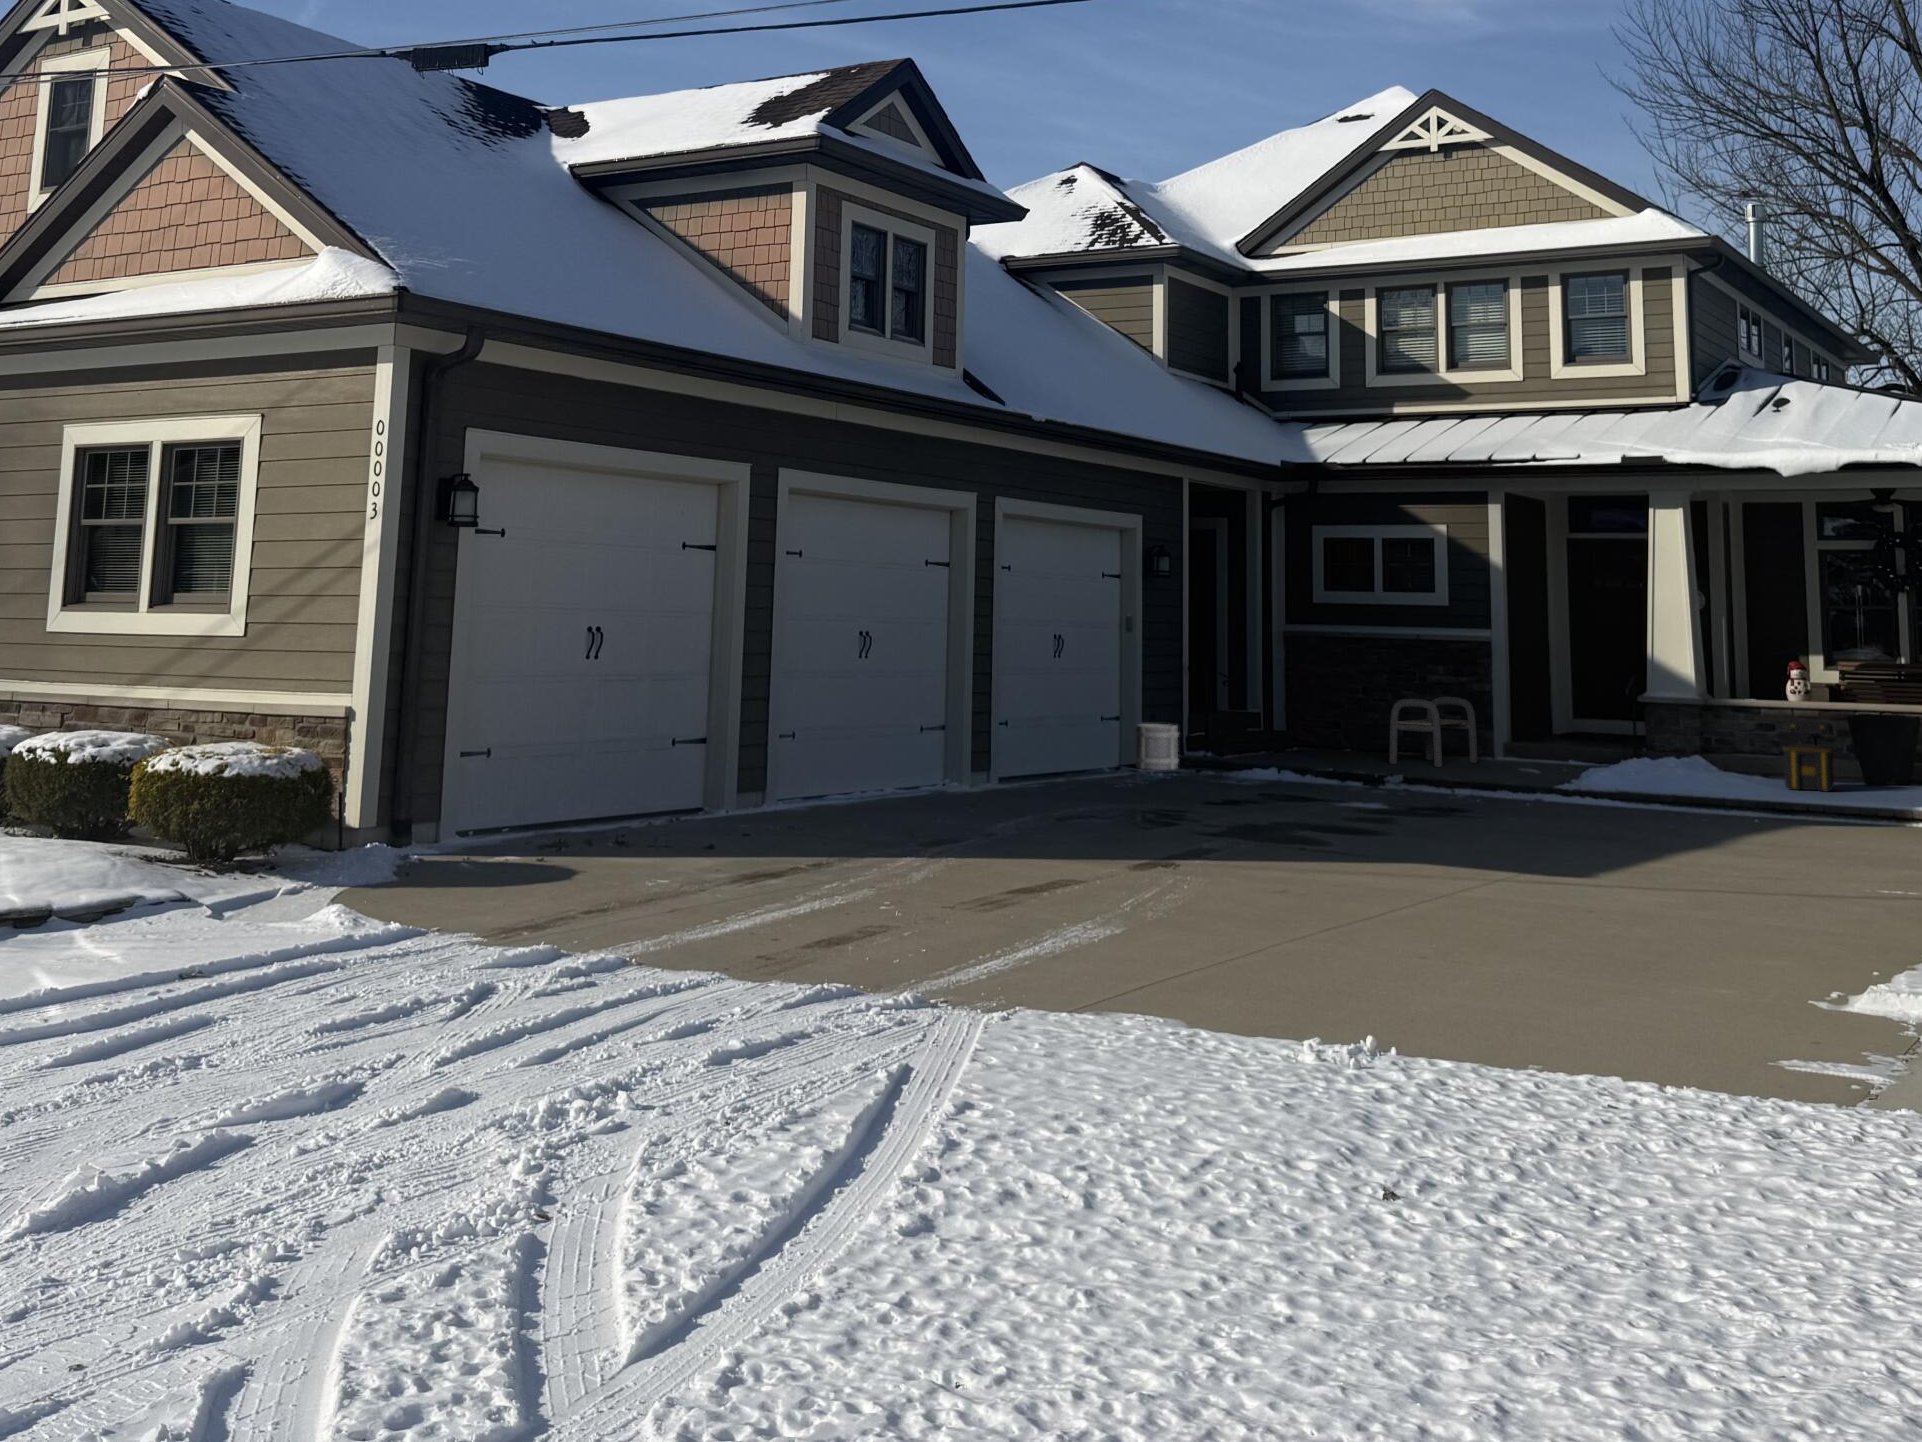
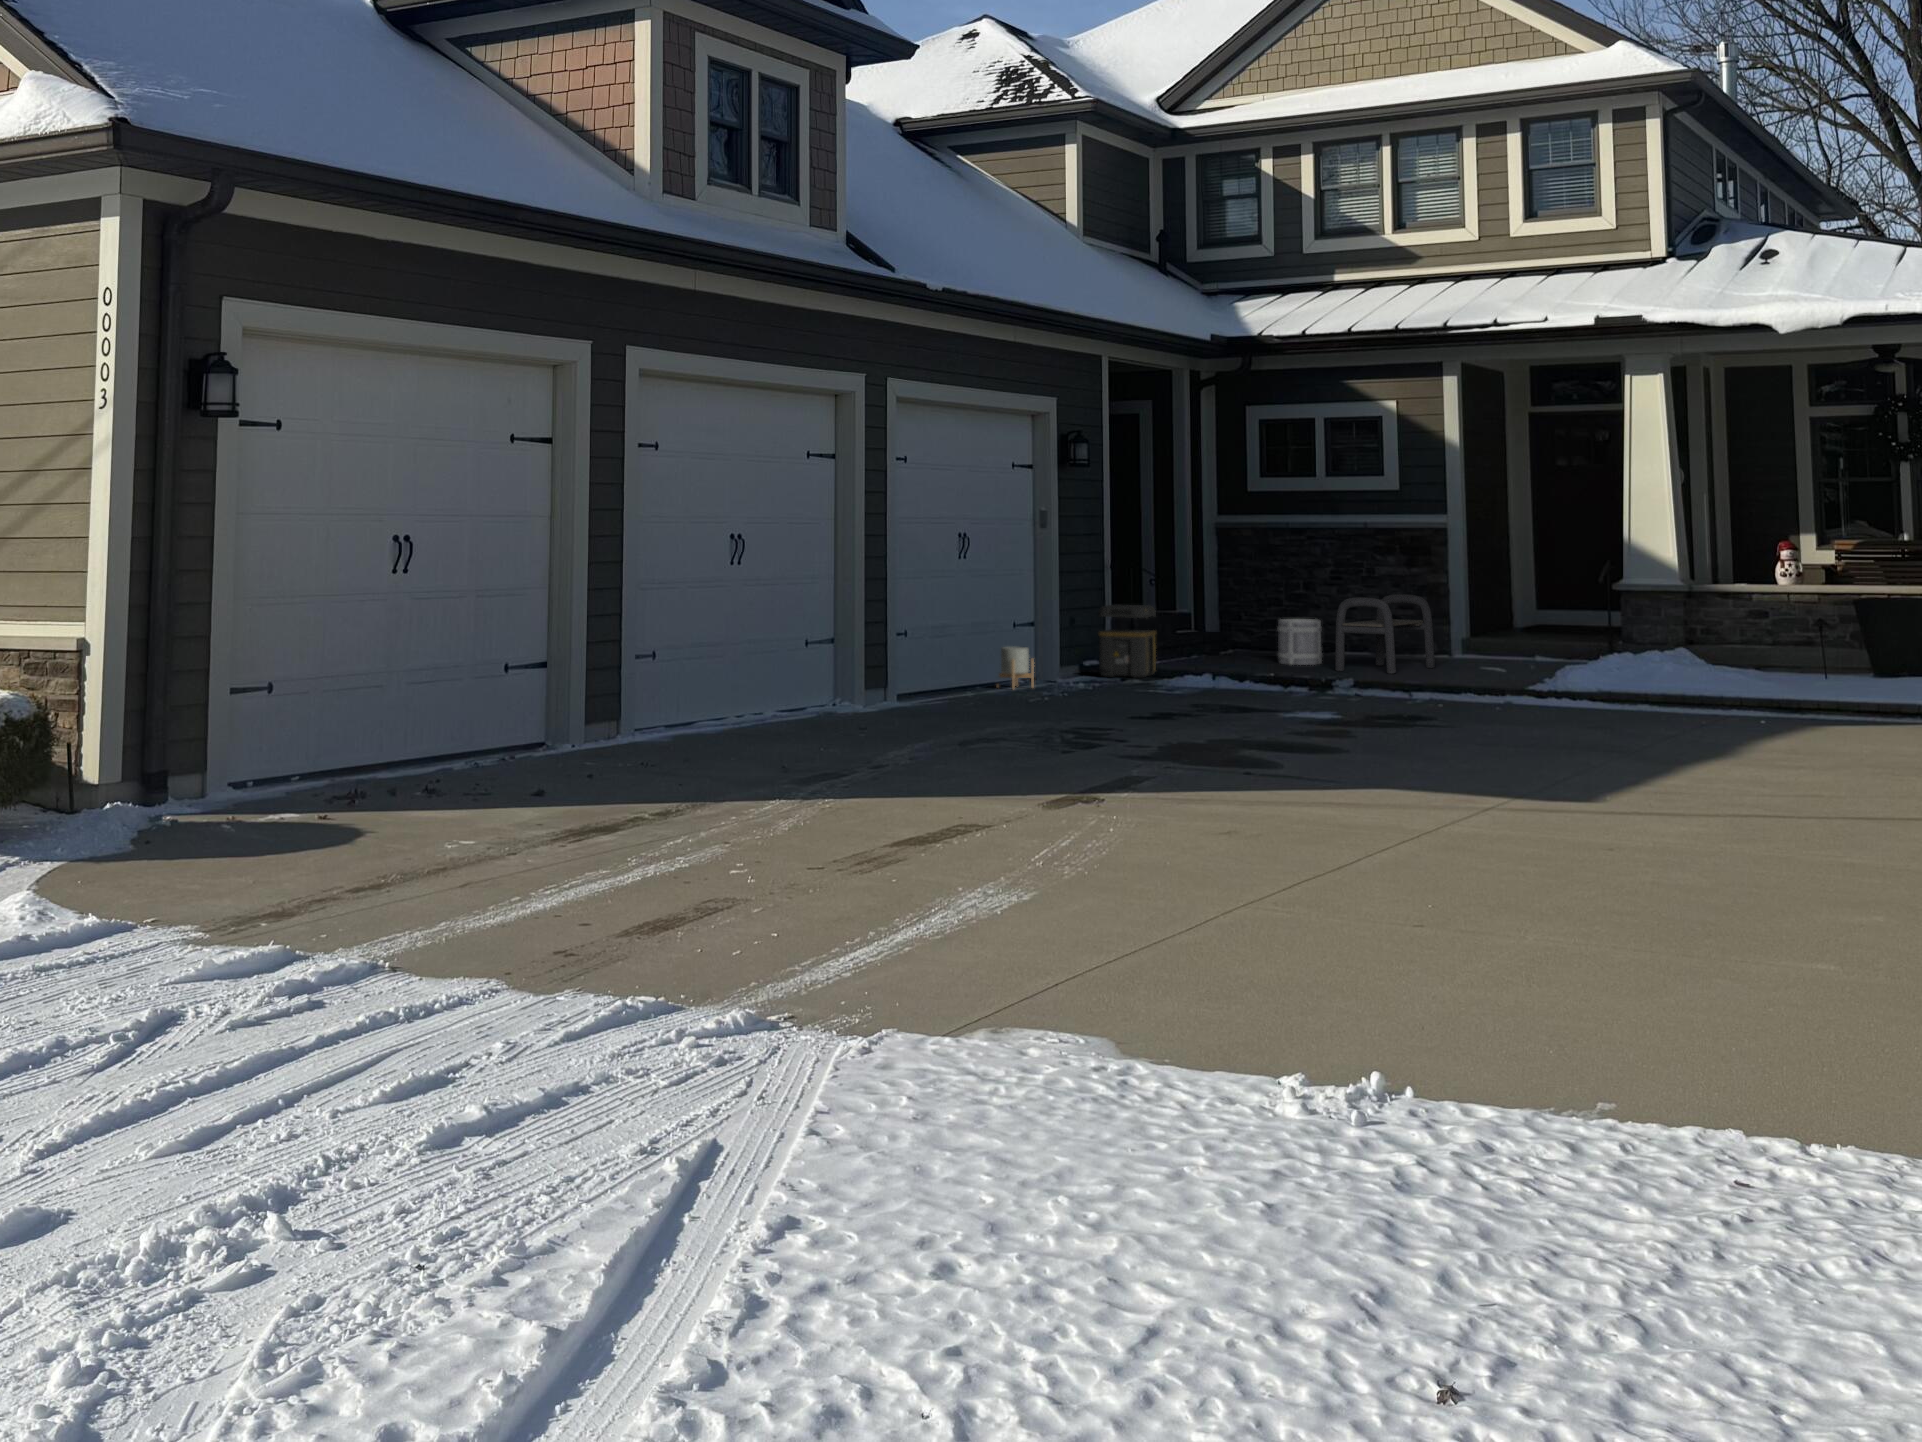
toolbox: present [1782,721,1834,792] -> present [1098,605,1156,678]
bucket: present [1135,724,1179,770] -> present [1277,619,1323,665]
planter: none [1090,735,1123,773] -> present [996,647,1034,689]

